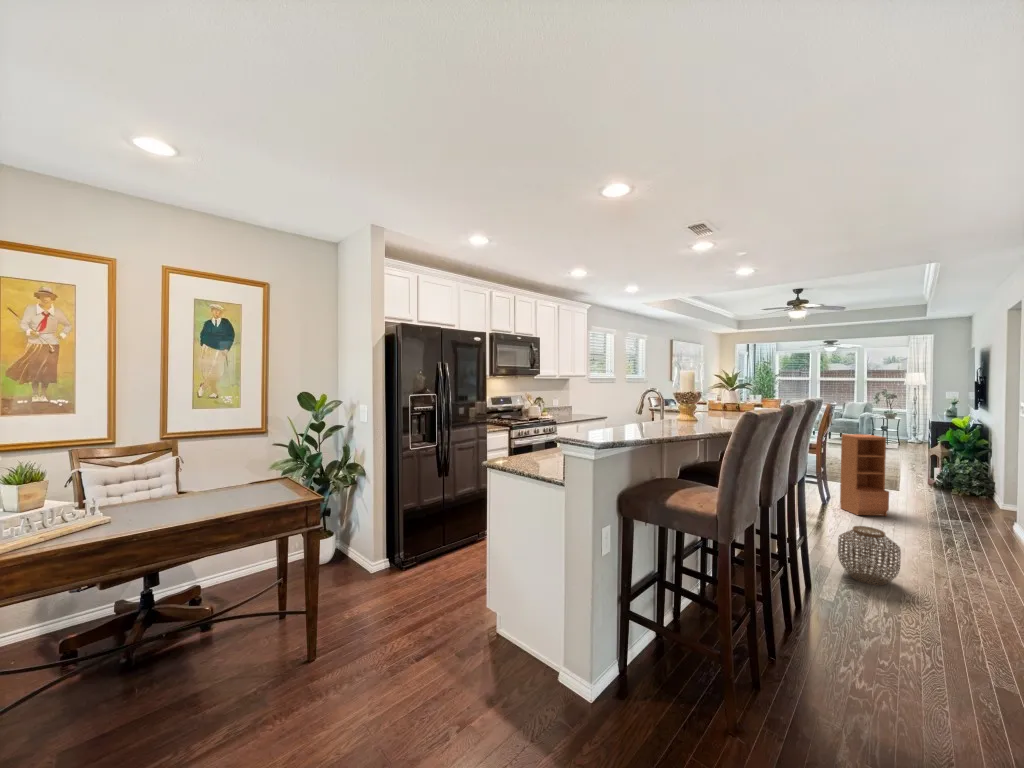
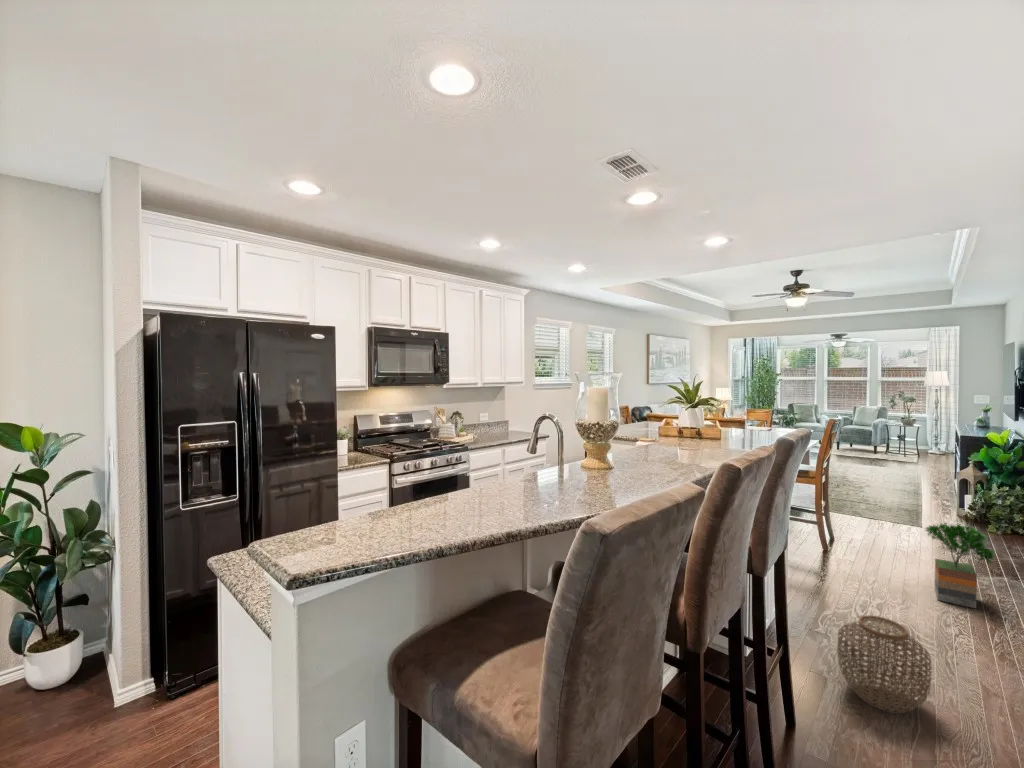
bookcase: present [840,434,889,516] -> none [846,459,910,570]
potted tree: none [899,476,952,537] -> present [926,523,994,608]

